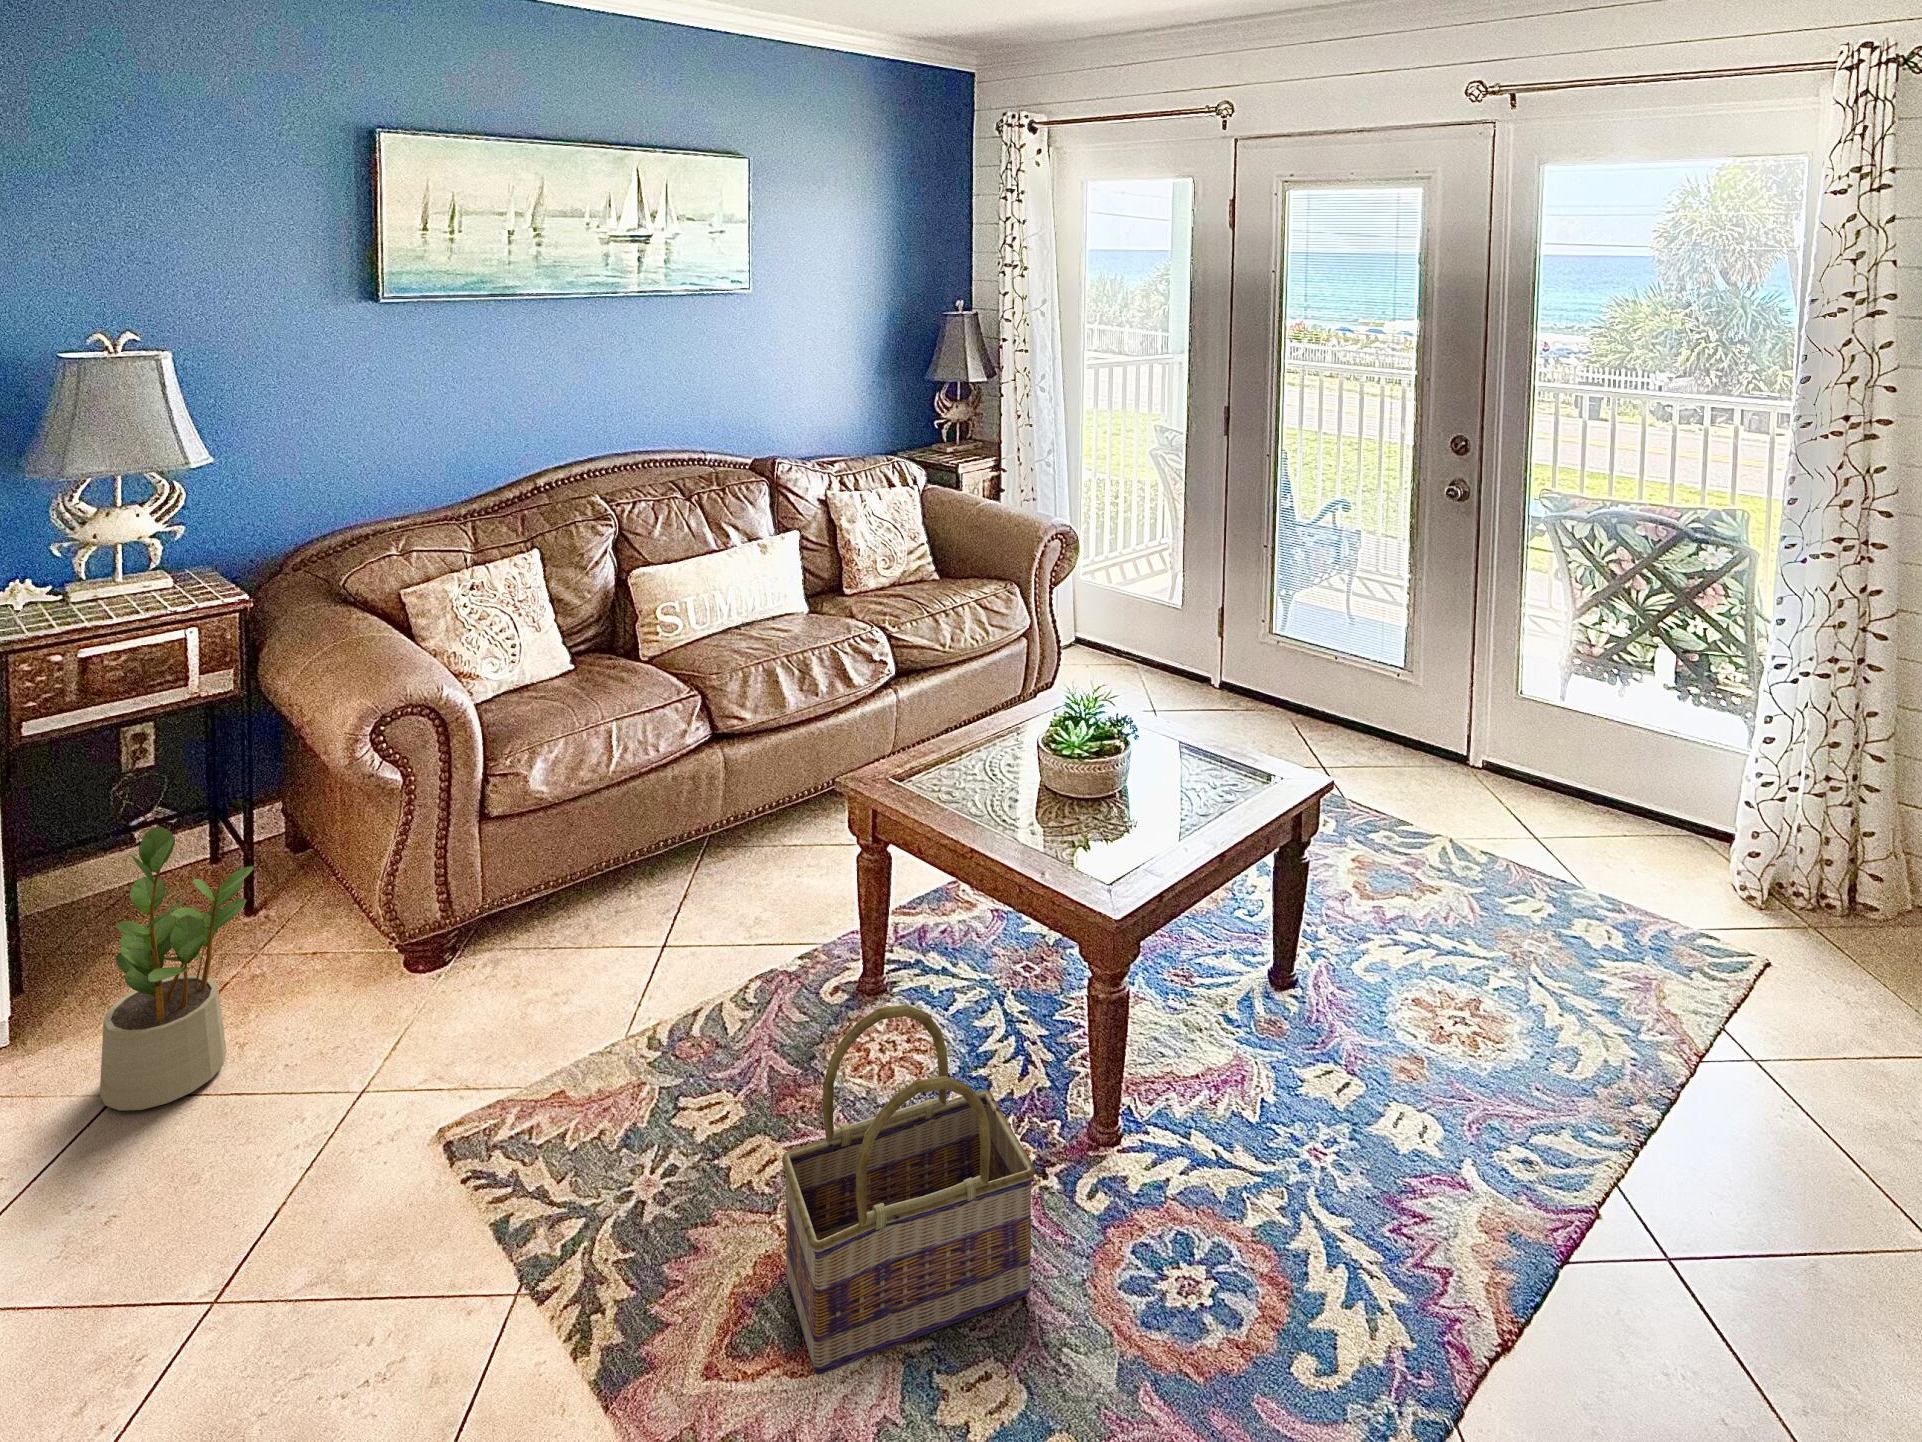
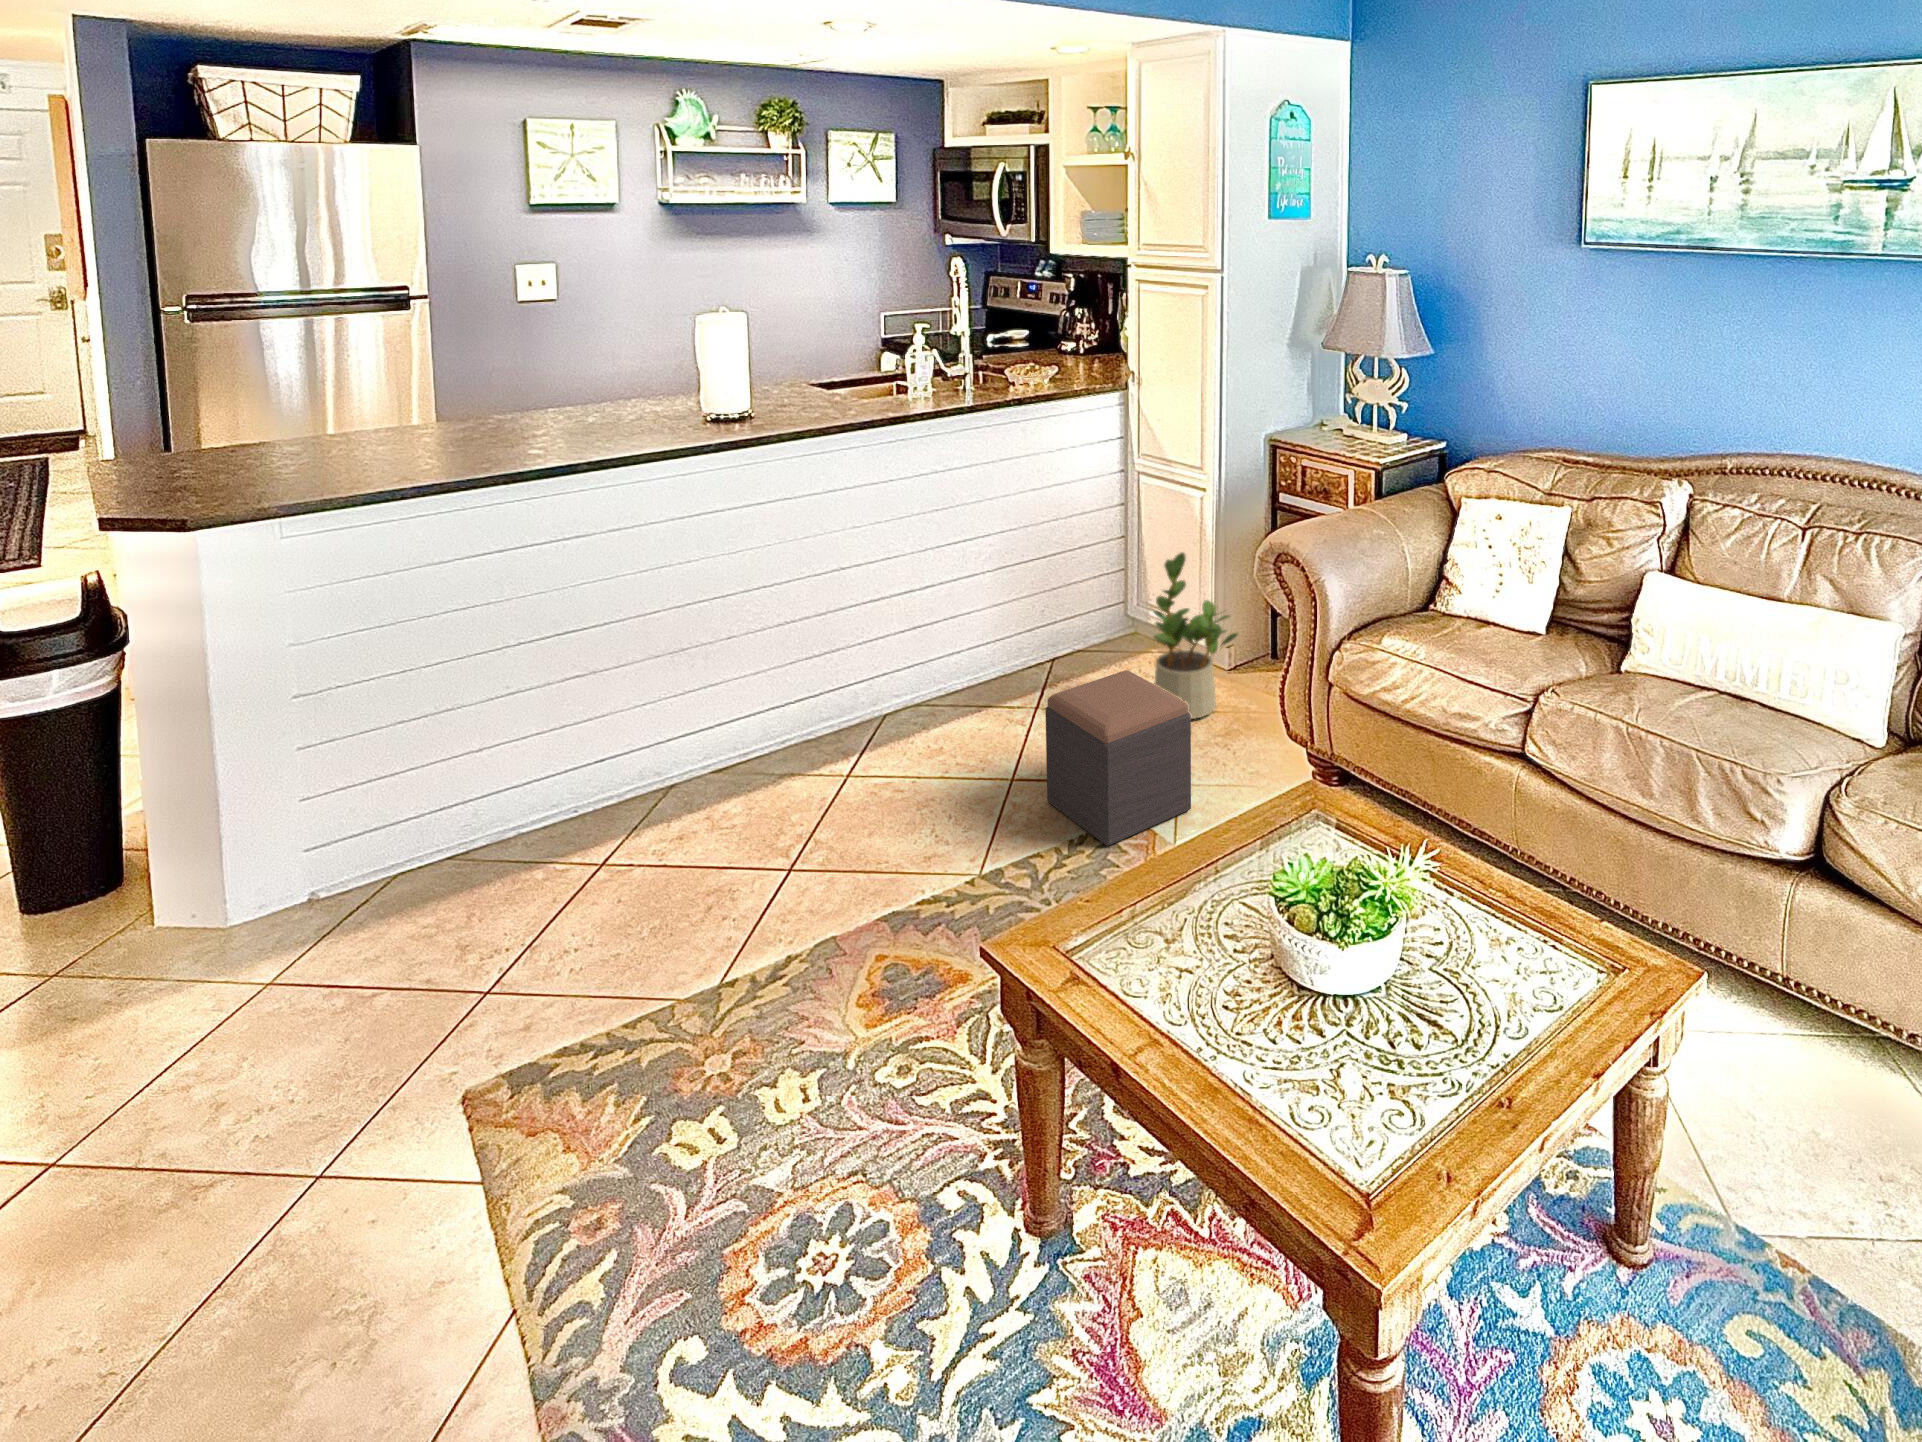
footstool: none [321,922,534,1219] -> present [1045,670,1191,846]
basket: present [782,1005,1035,1375] -> none [841,840,969,1131]

